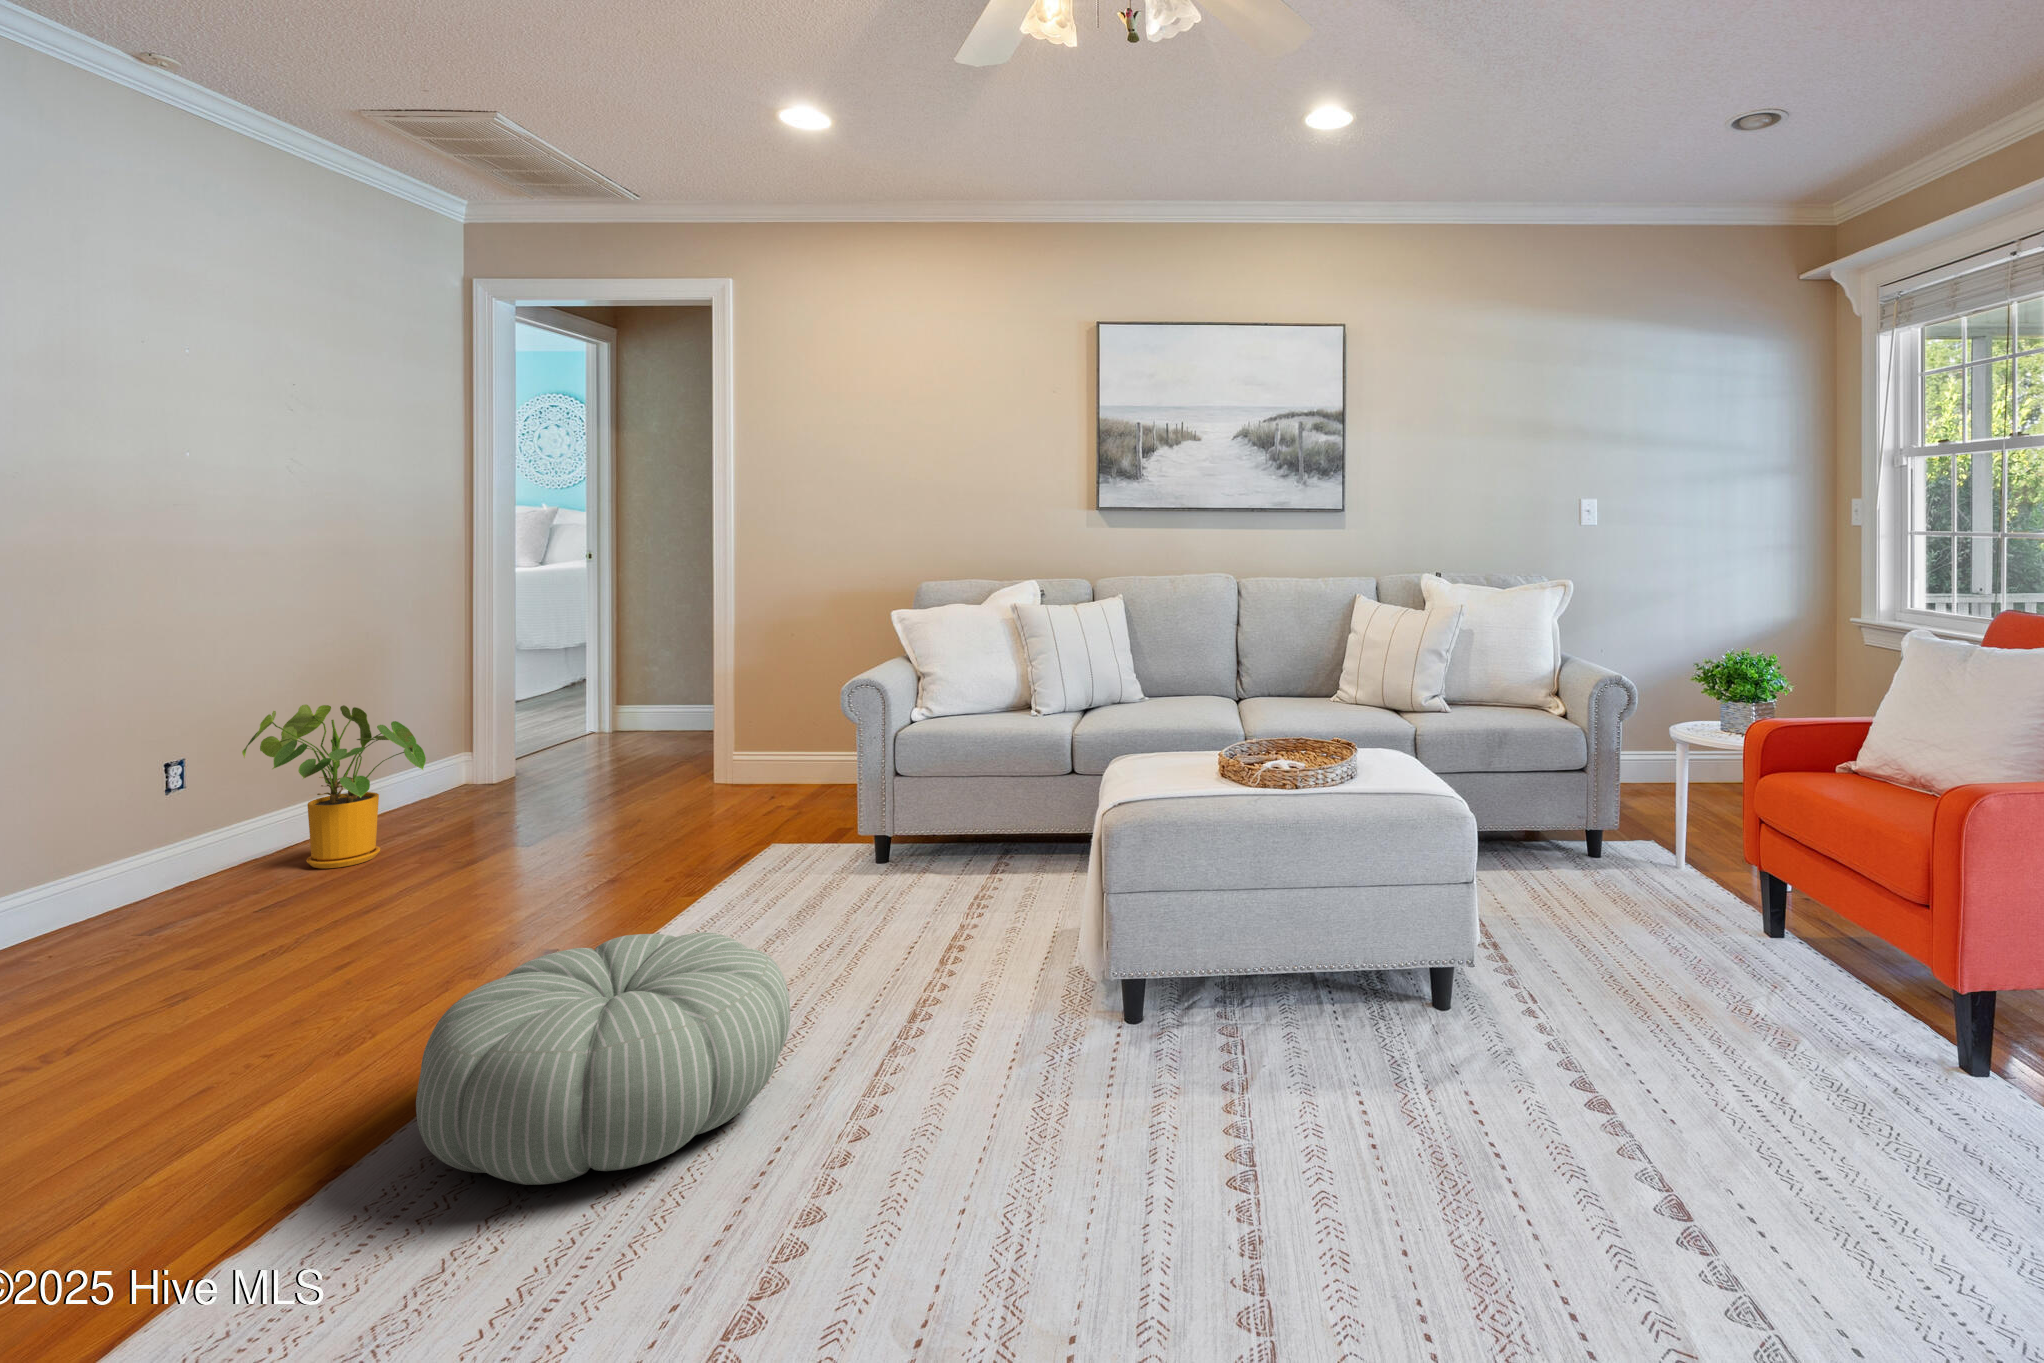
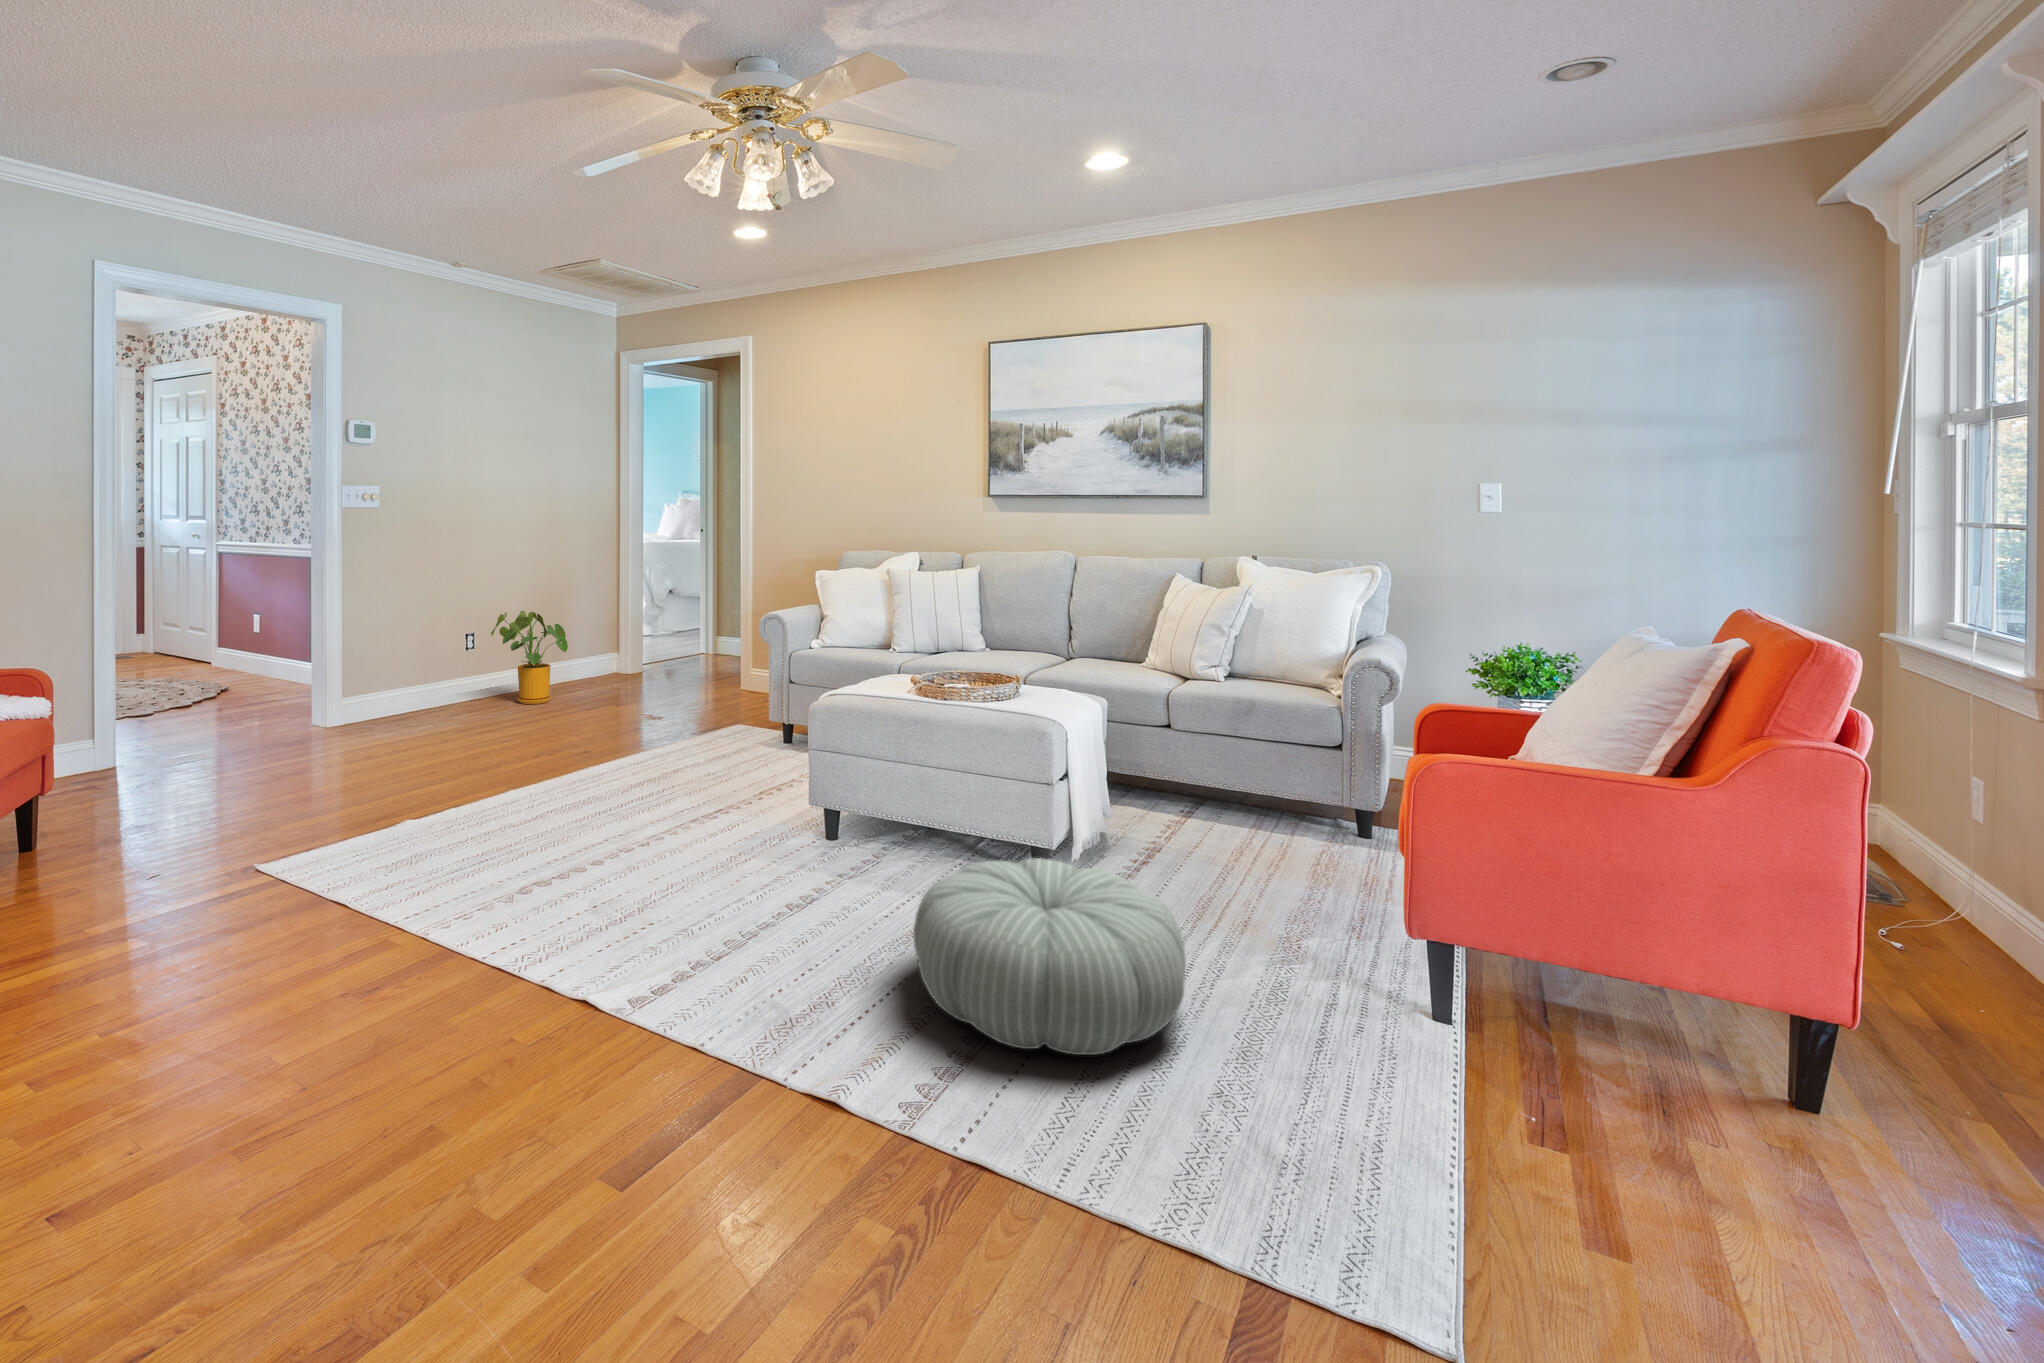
pouf: present [416,933,790,1185] -> present [914,858,1186,1055]

